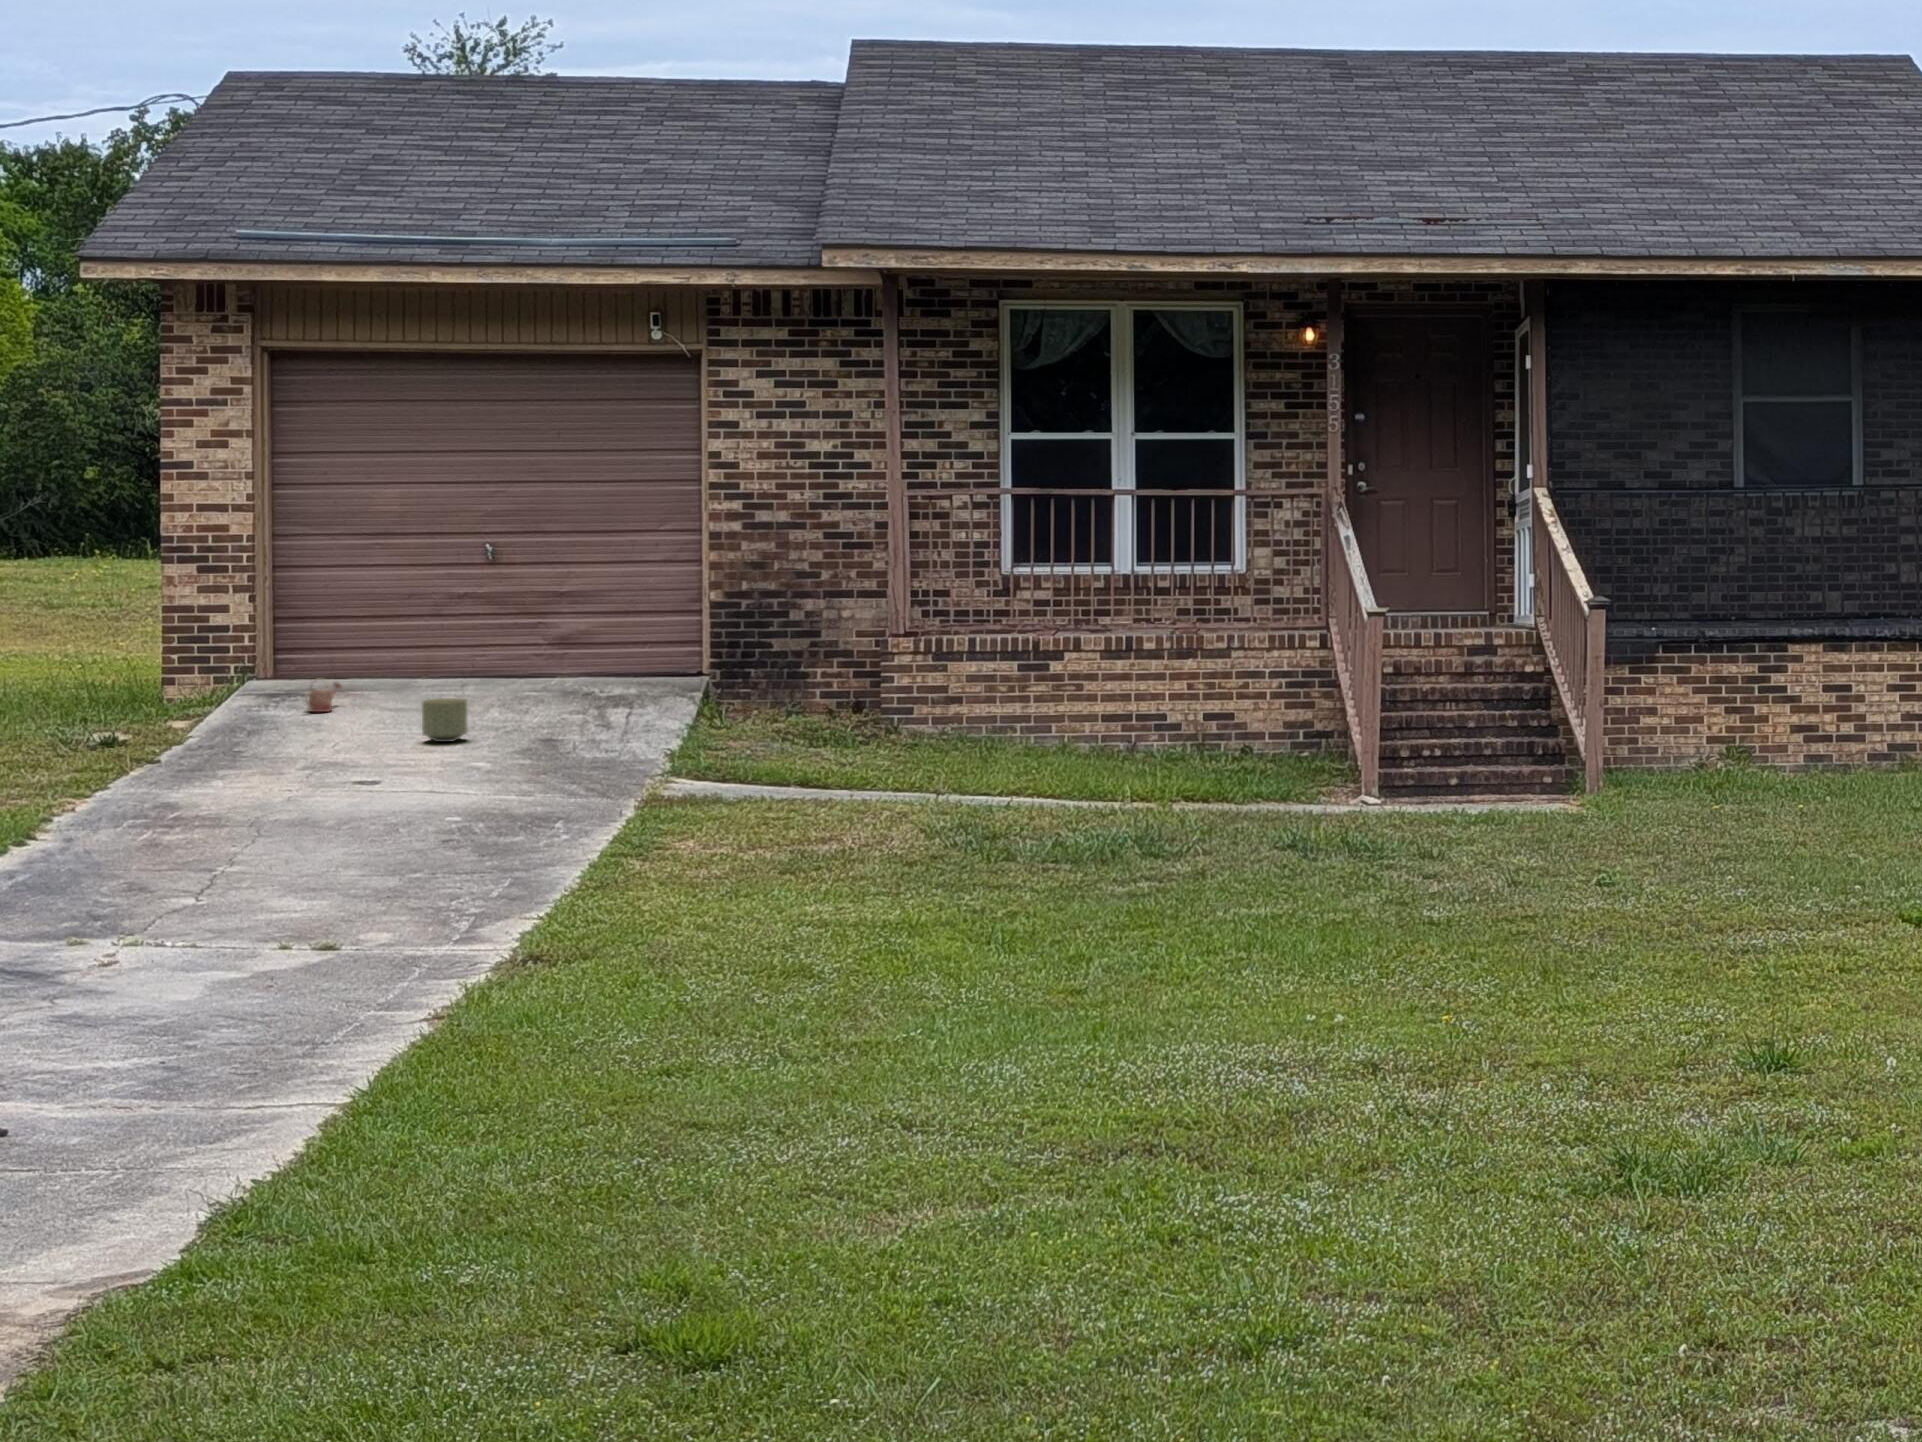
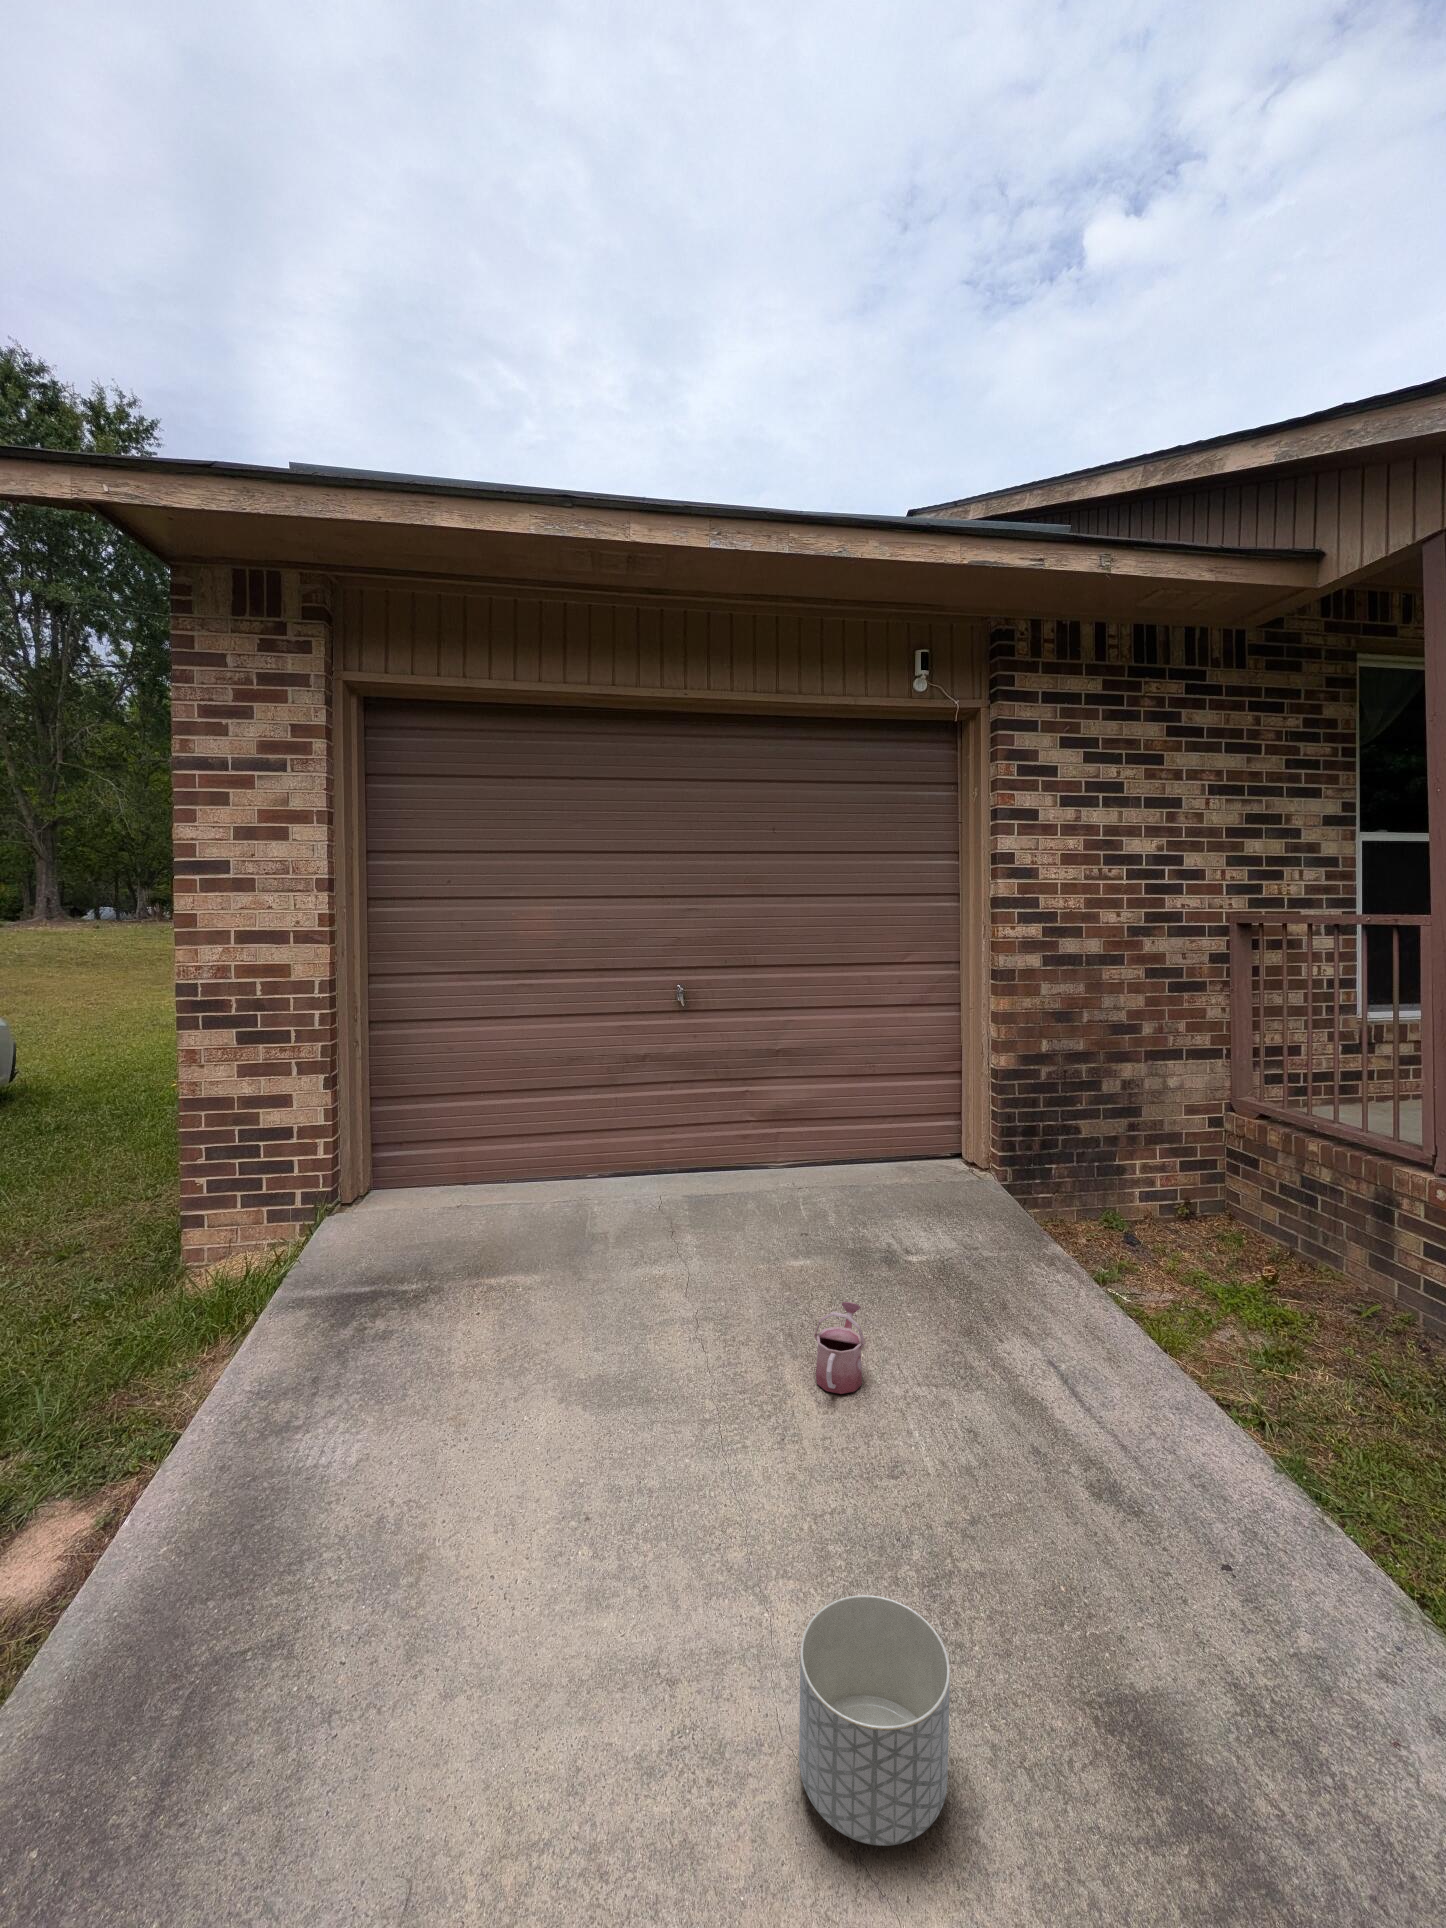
watering can: present [306,683,341,712] -> present [814,1302,865,1394]

